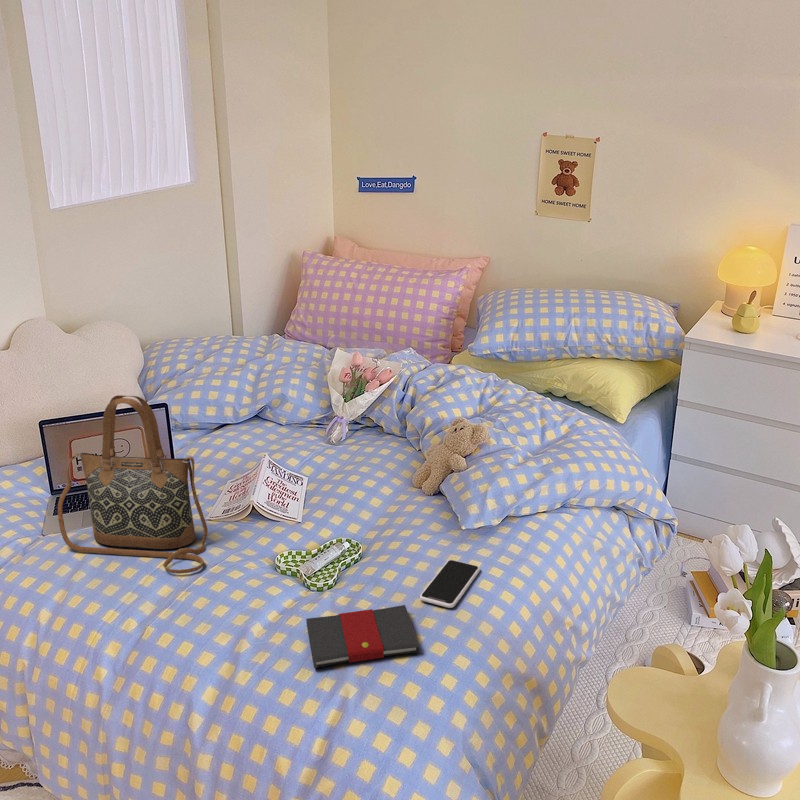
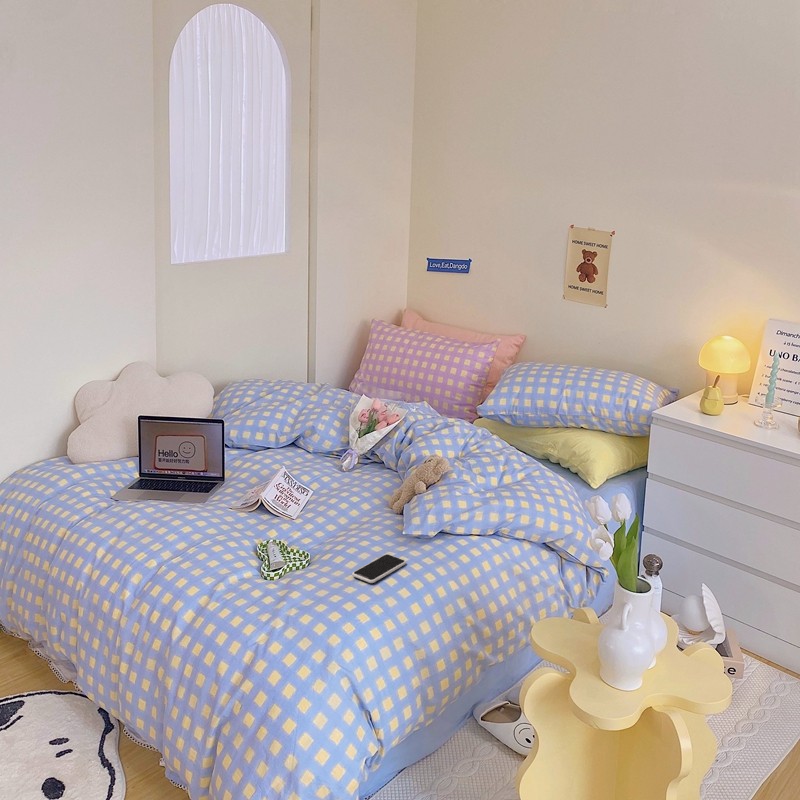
handbag: present [58,395,208,574] -> none [123,408,223,540]
book: present [306,605,419,668] -> none [259,575,338,605]

